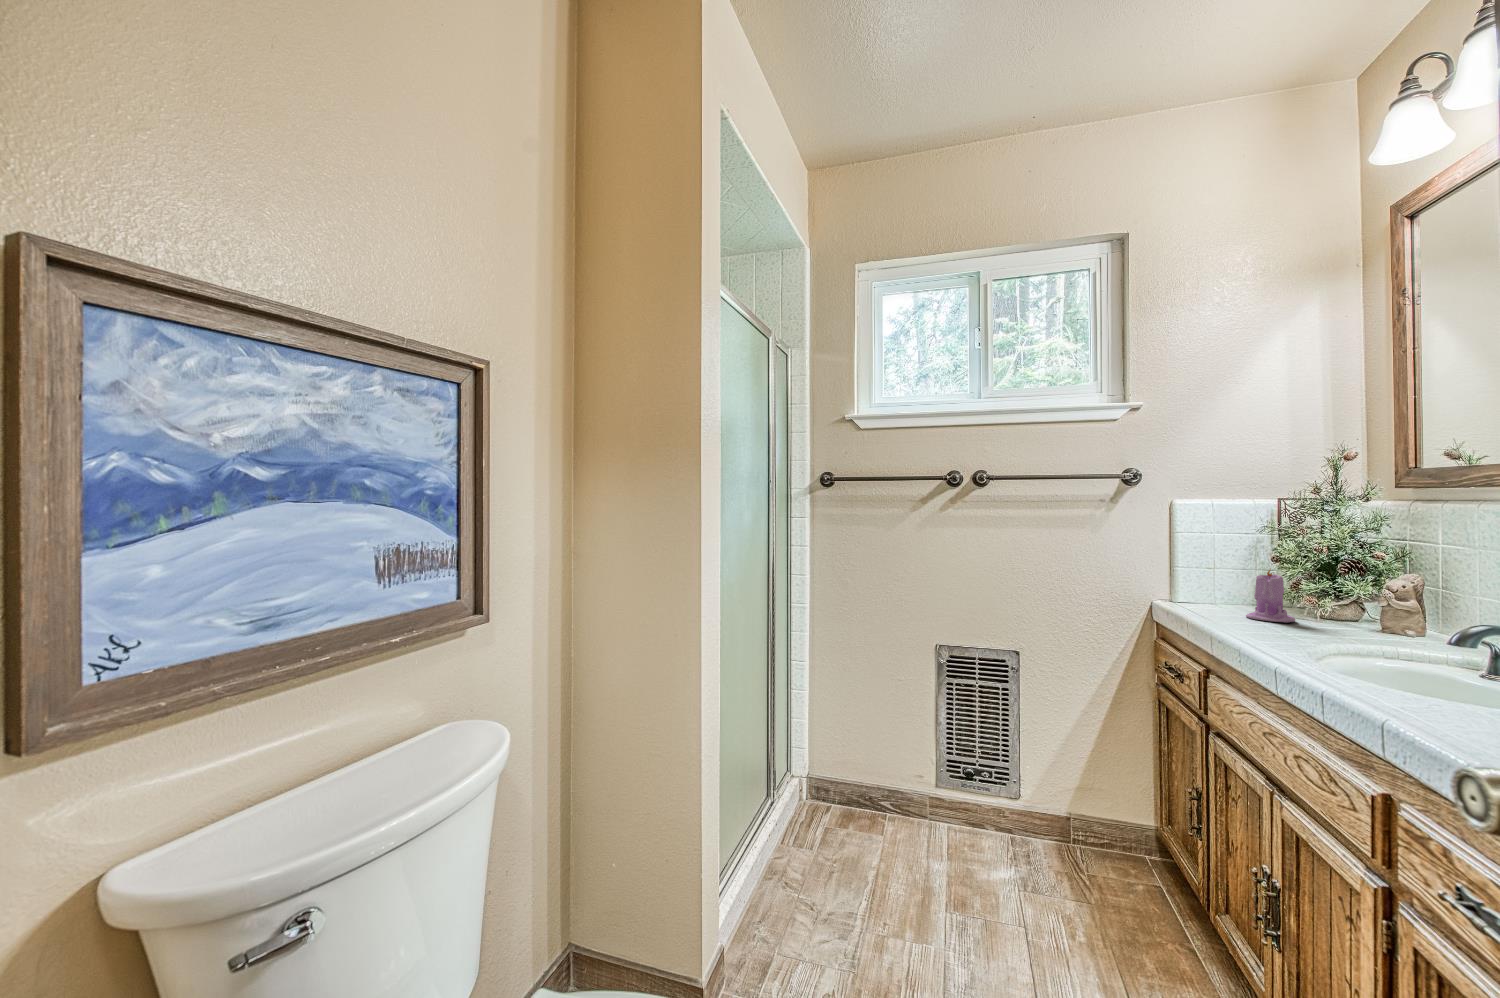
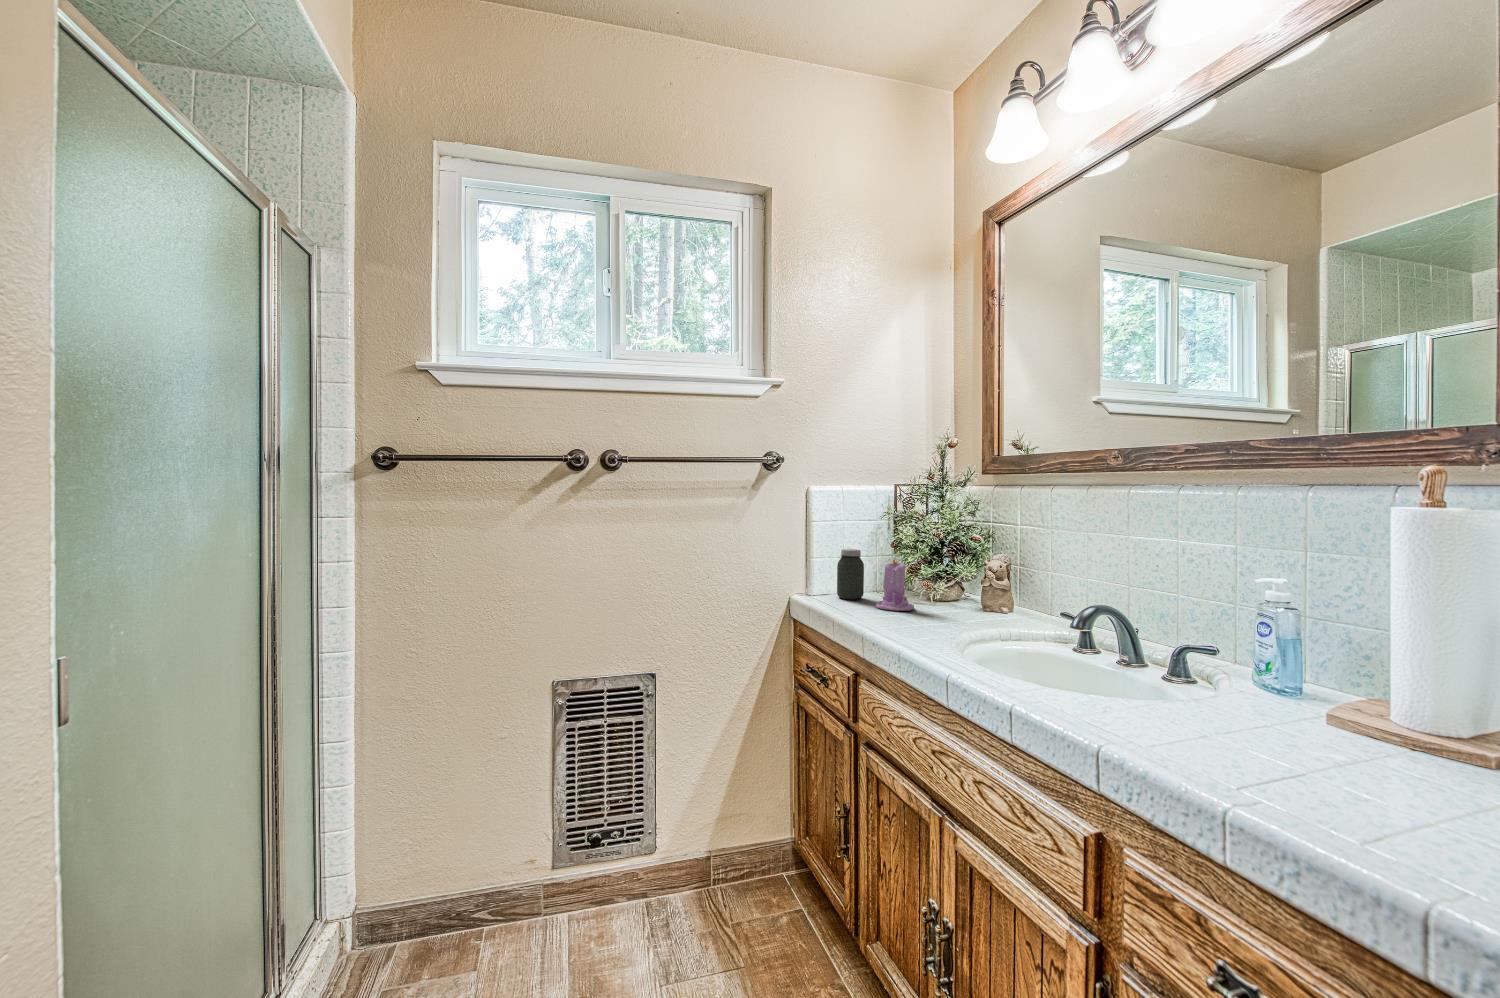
jar: none [1205,560,1237,609] -> present [837,549,864,599]

